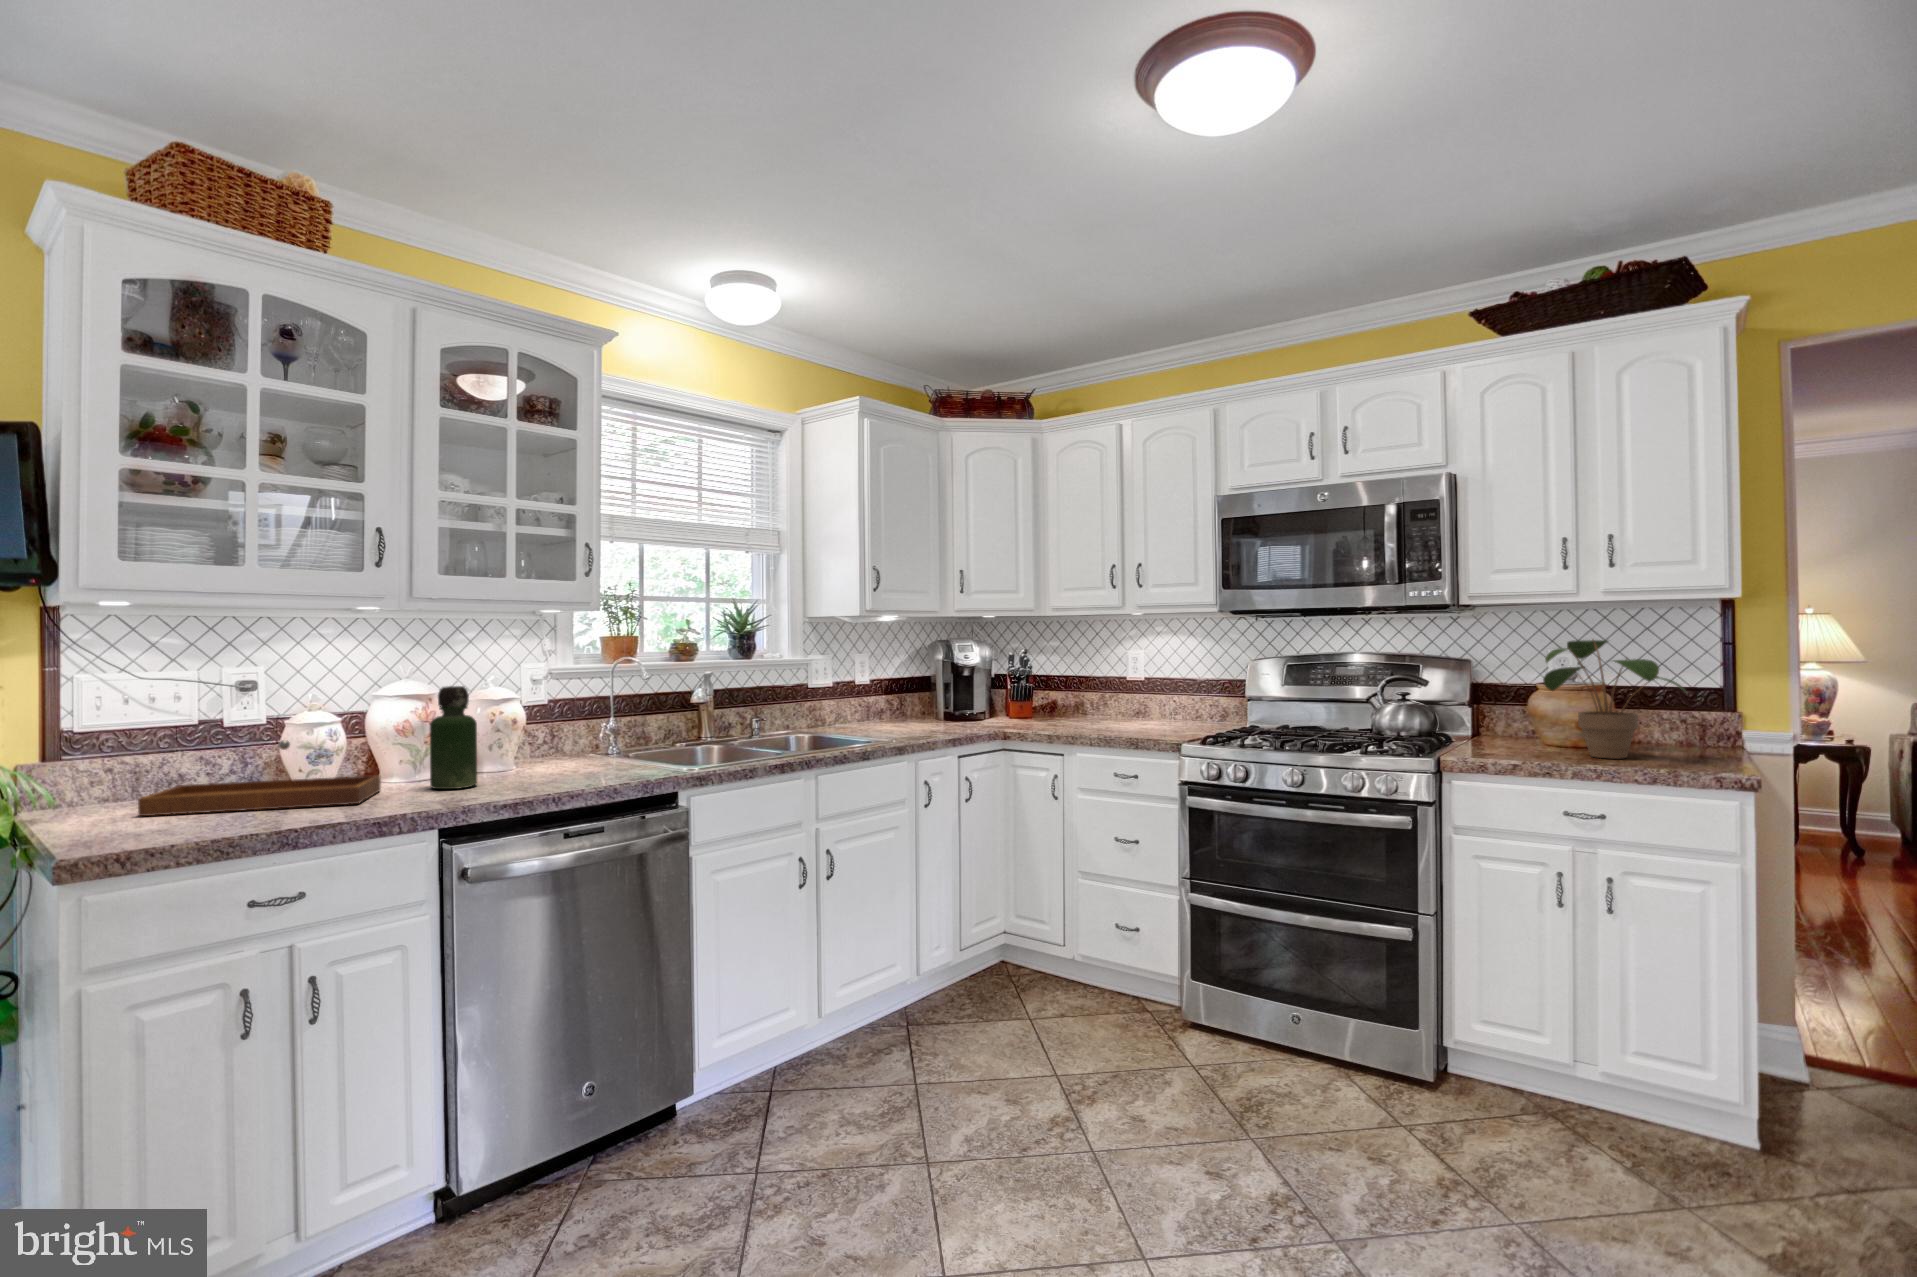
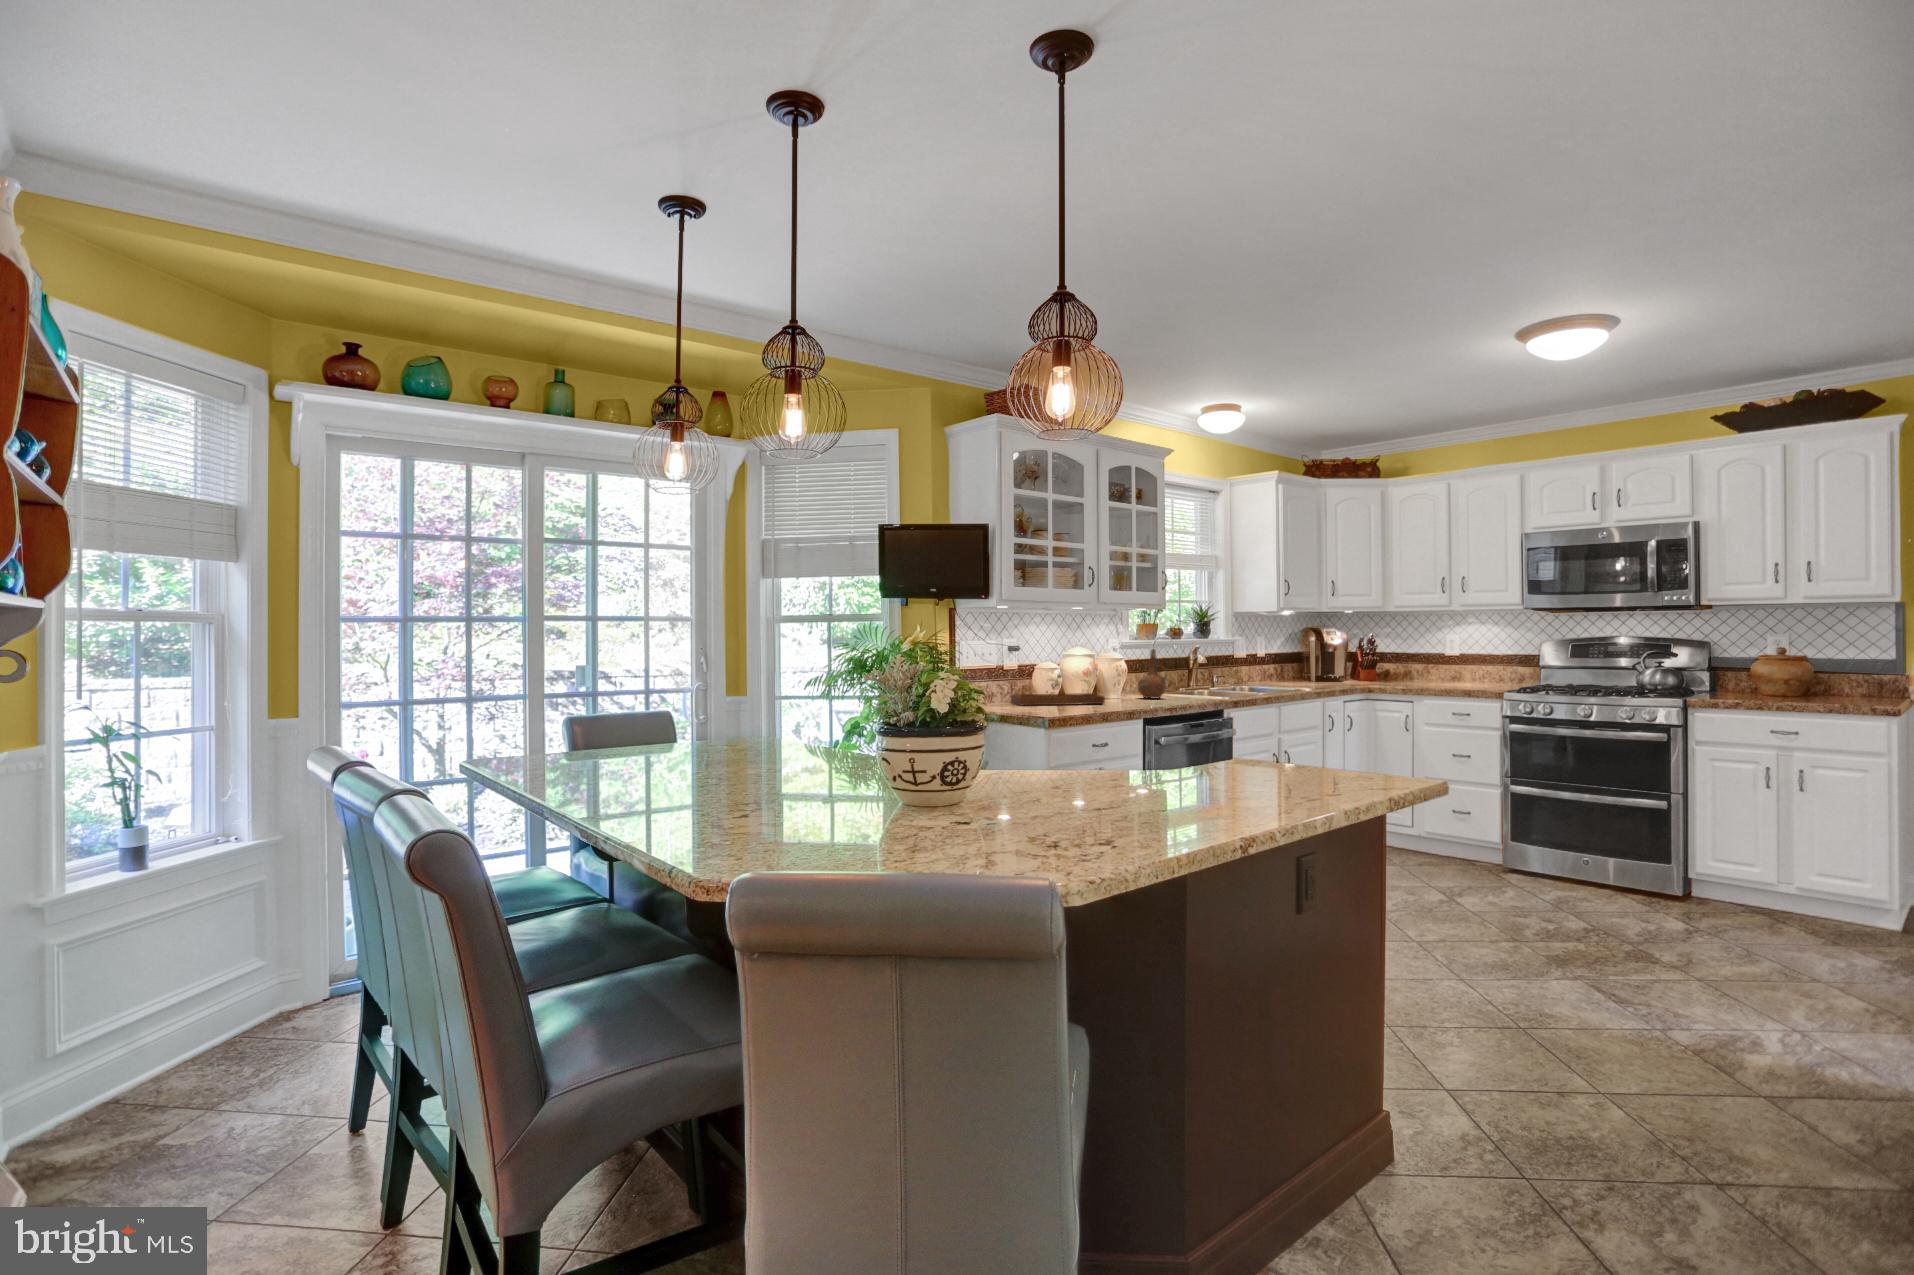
potted plant: present [1543,639,1687,758] -> none [1759,627,1856,701]
ceramic pitcher: none [514,683,573,777] -> present [1138,649,1167,698]
bottle: present [430,686,477,789] -> none [1112,649,1133,701]

